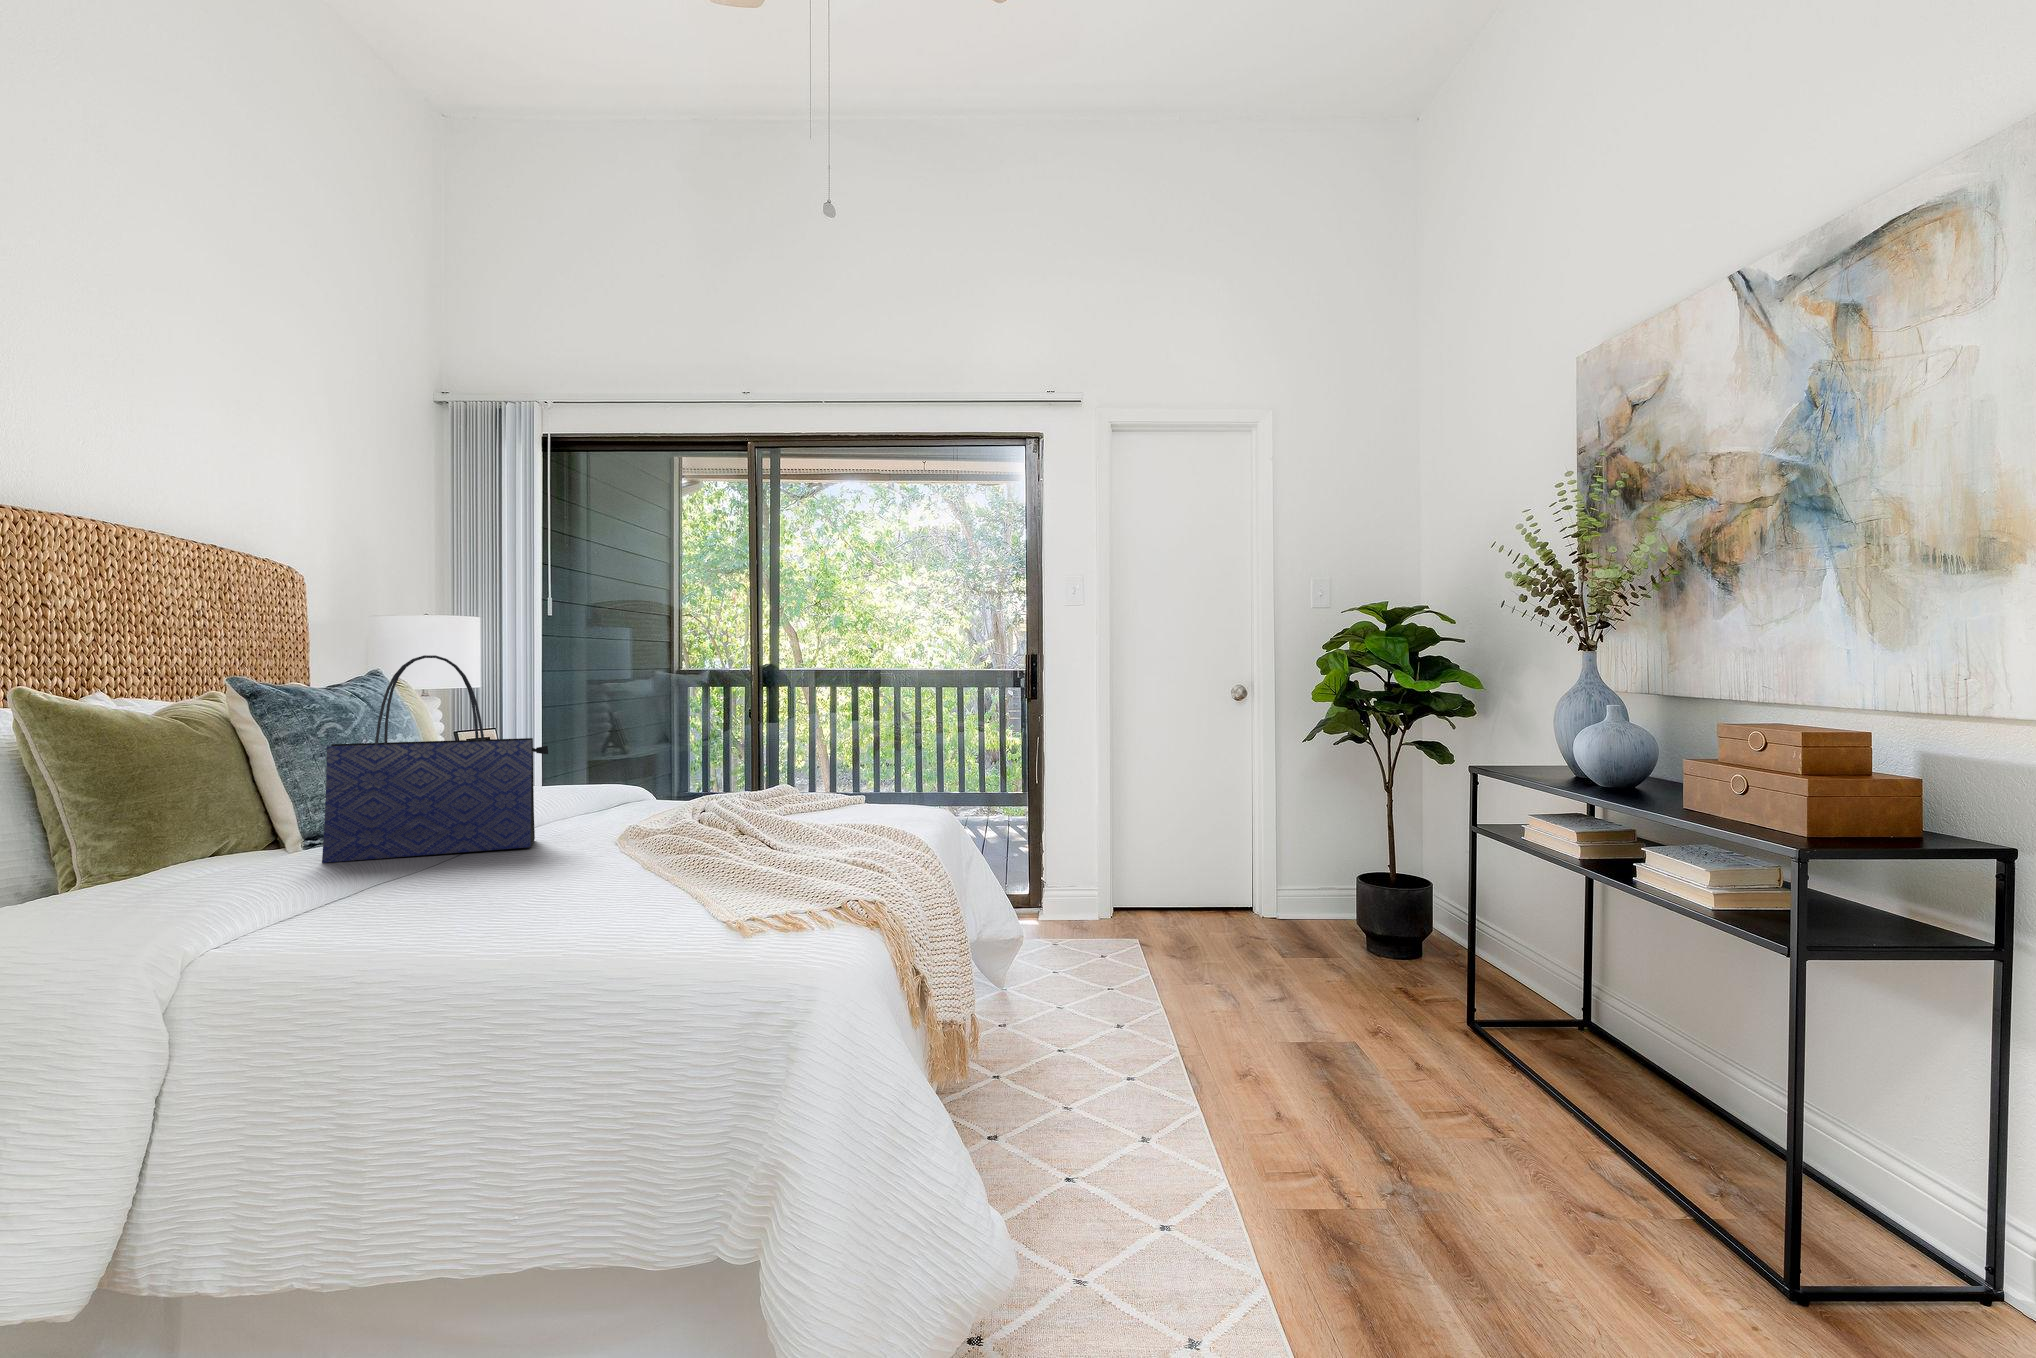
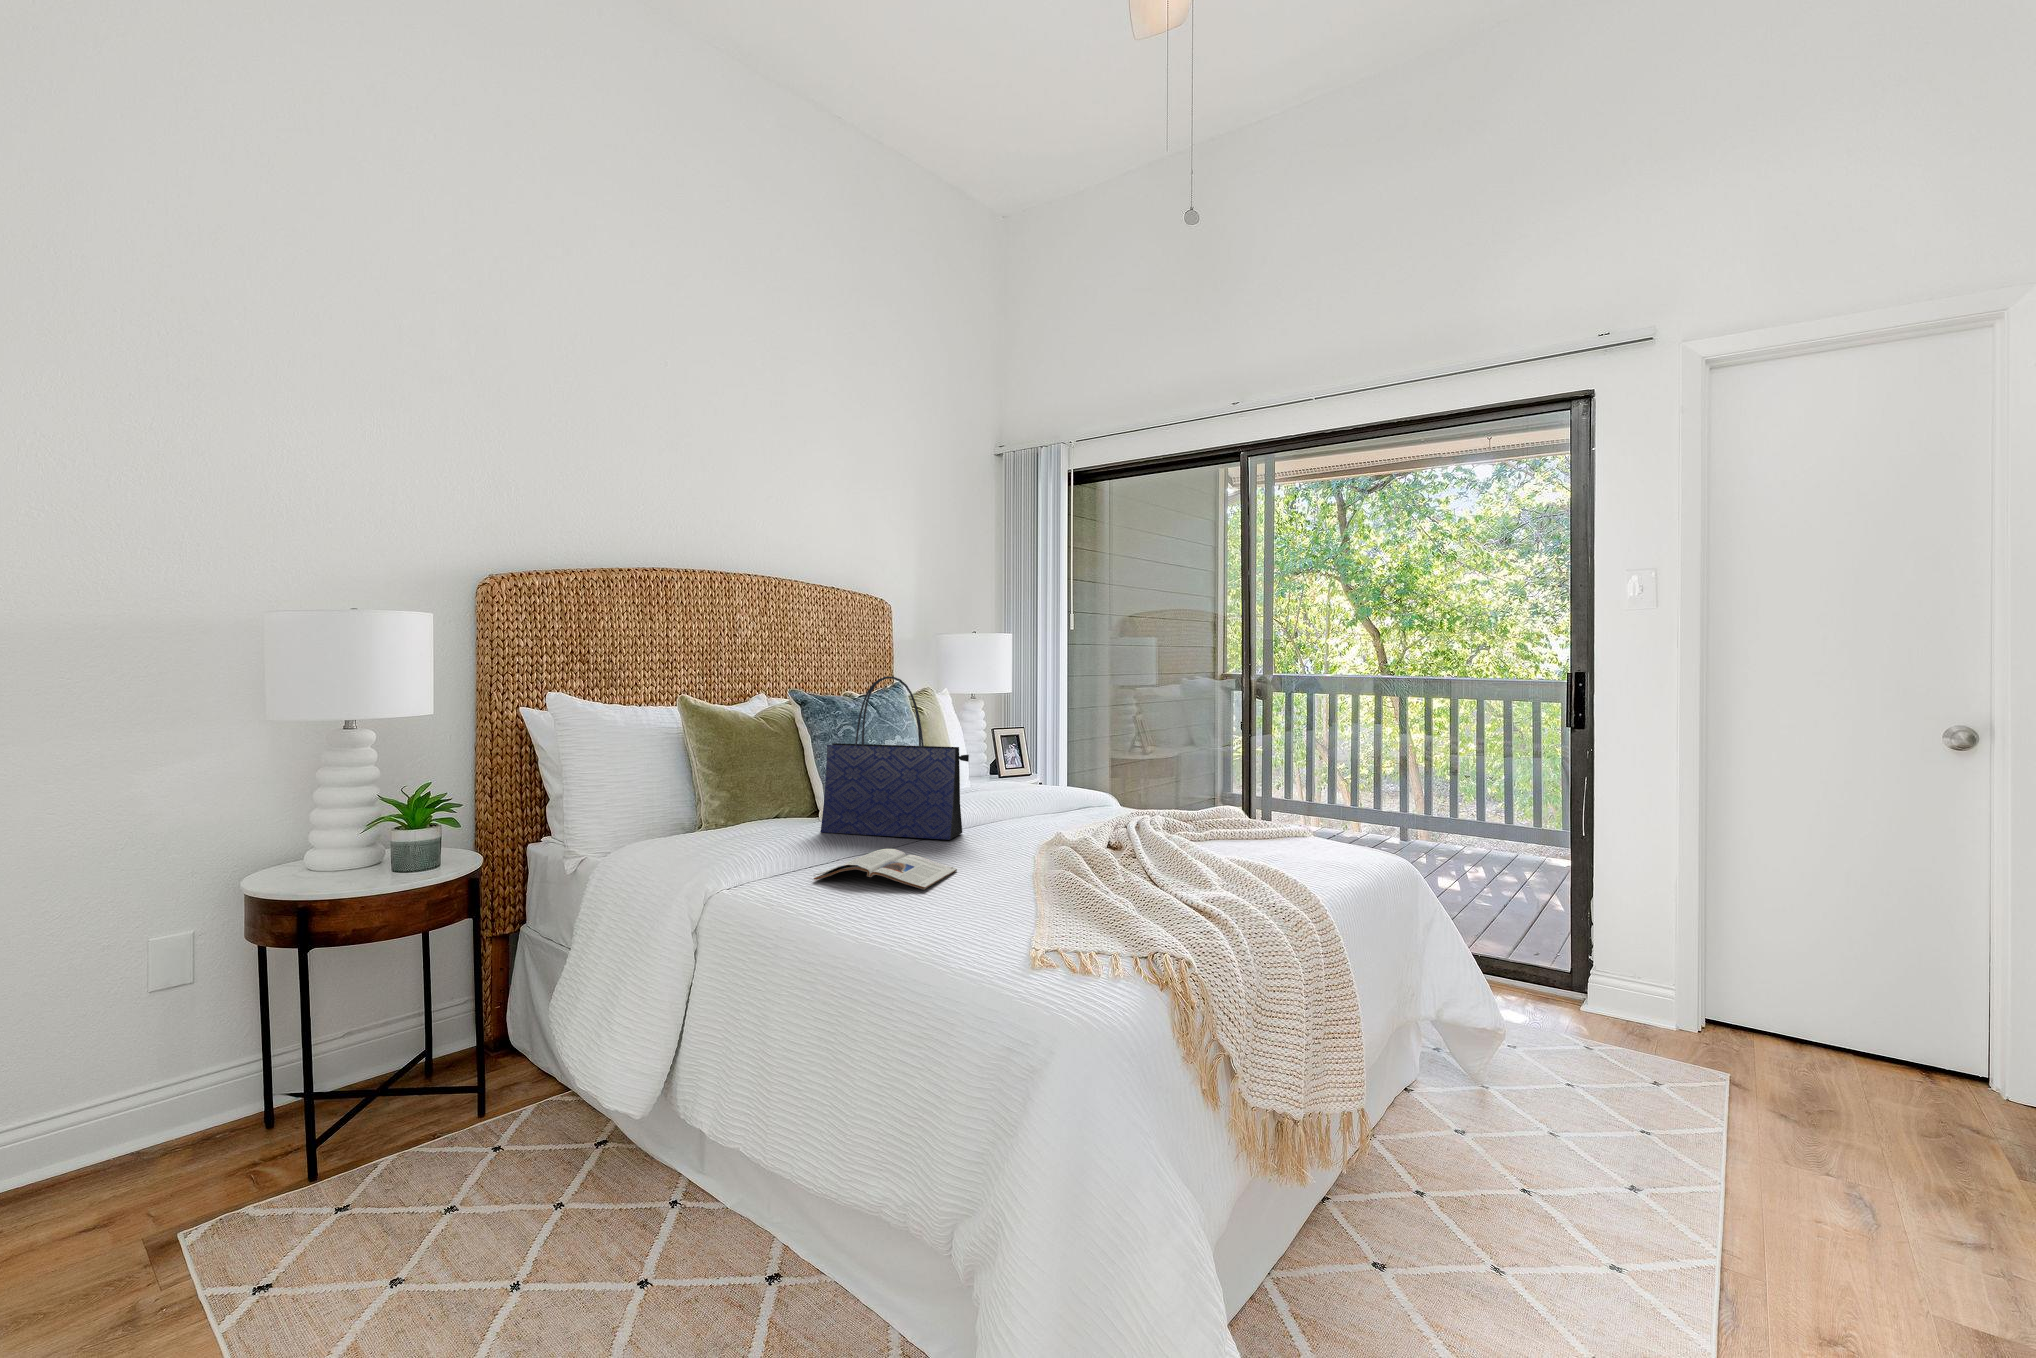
magazine: none [400,862,586,916] -> present [813,849,957,890]

